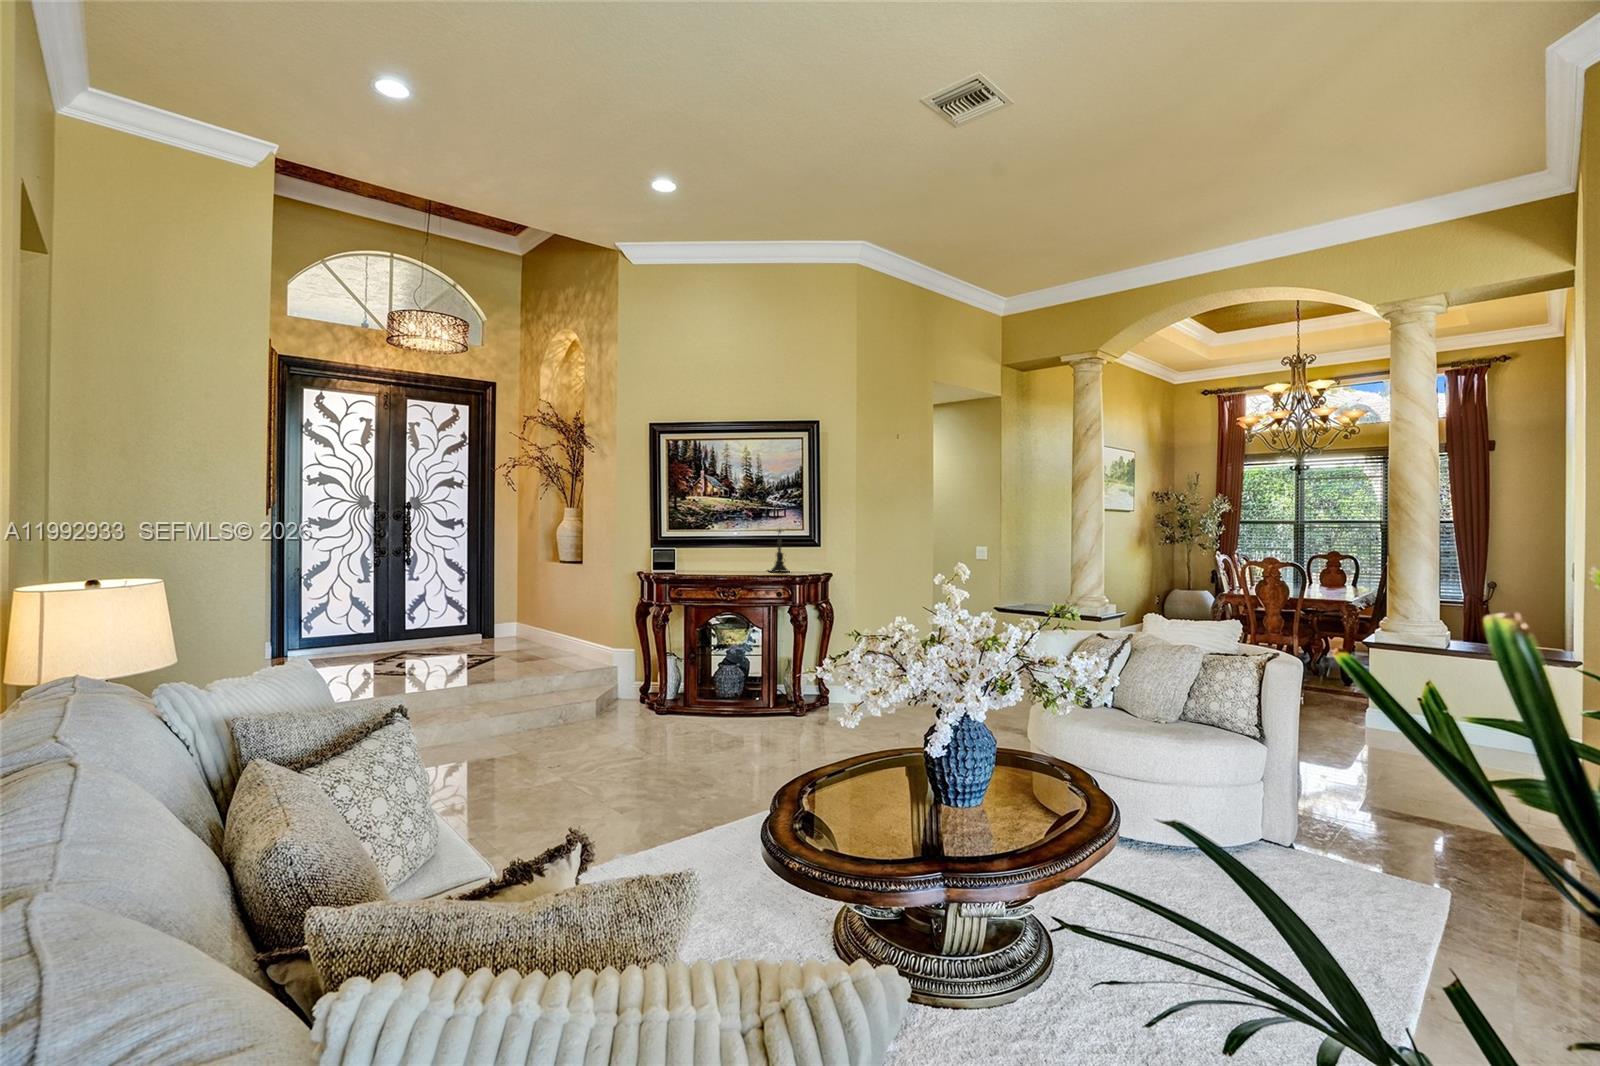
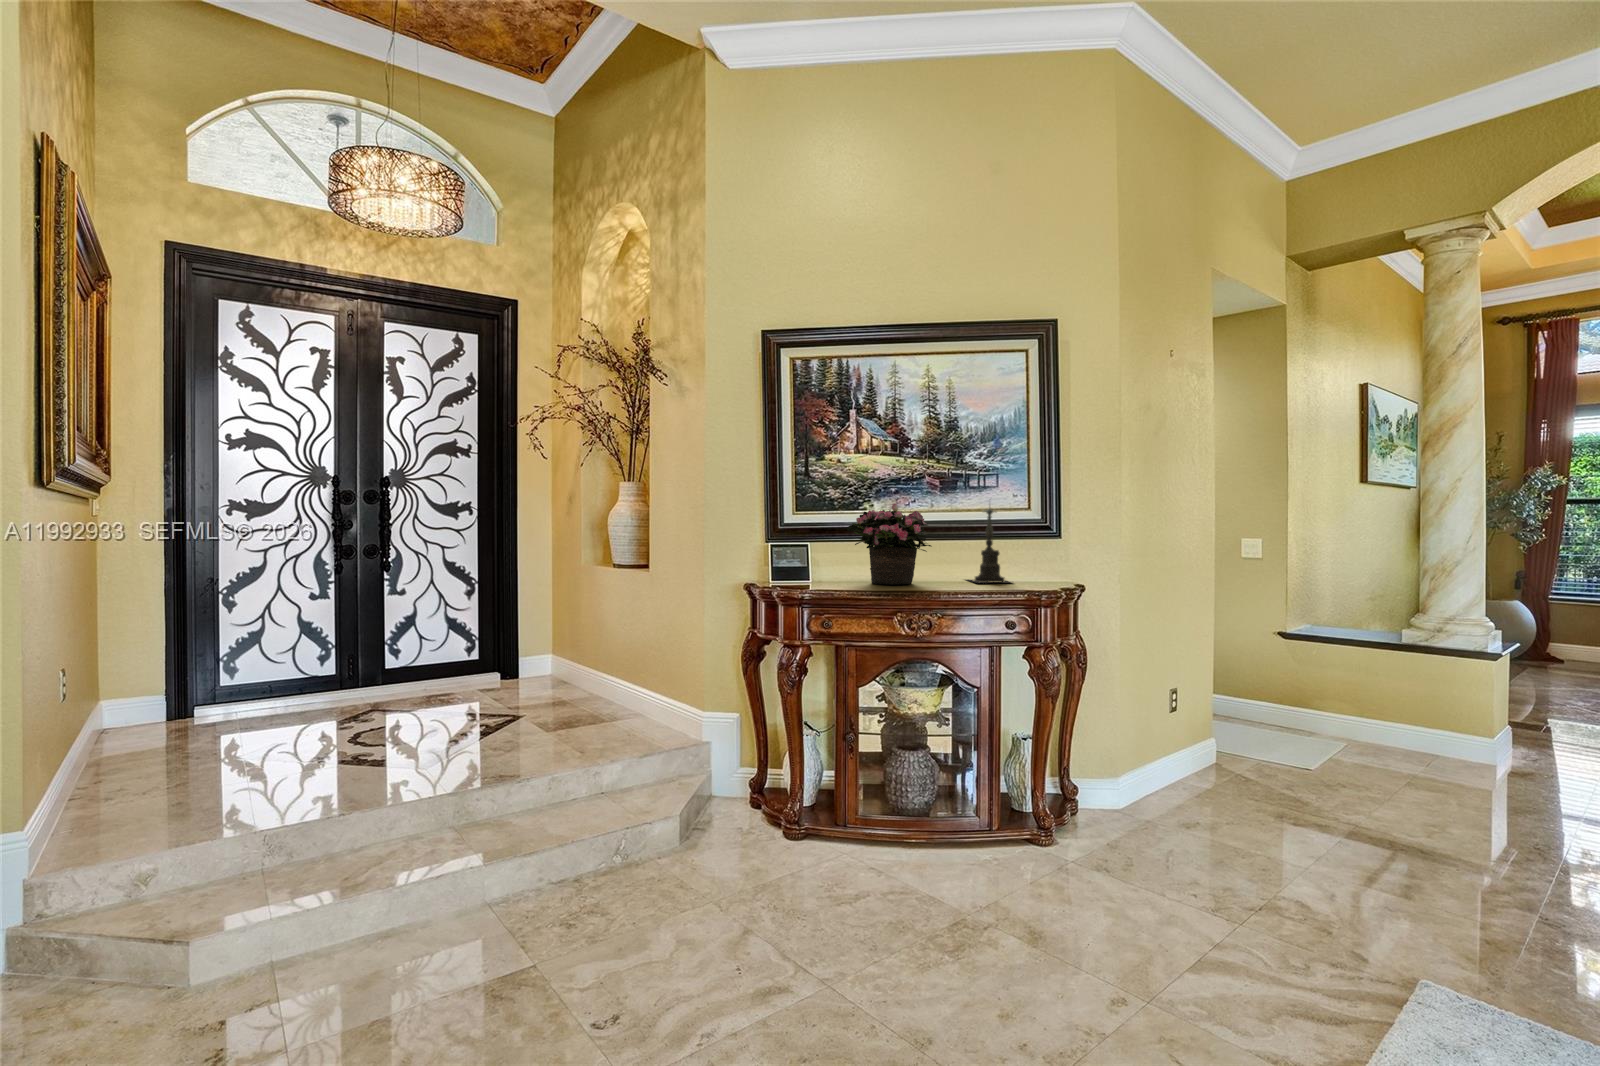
potted flower: none [696,526,744,572] -> present [847,504,932,584]

